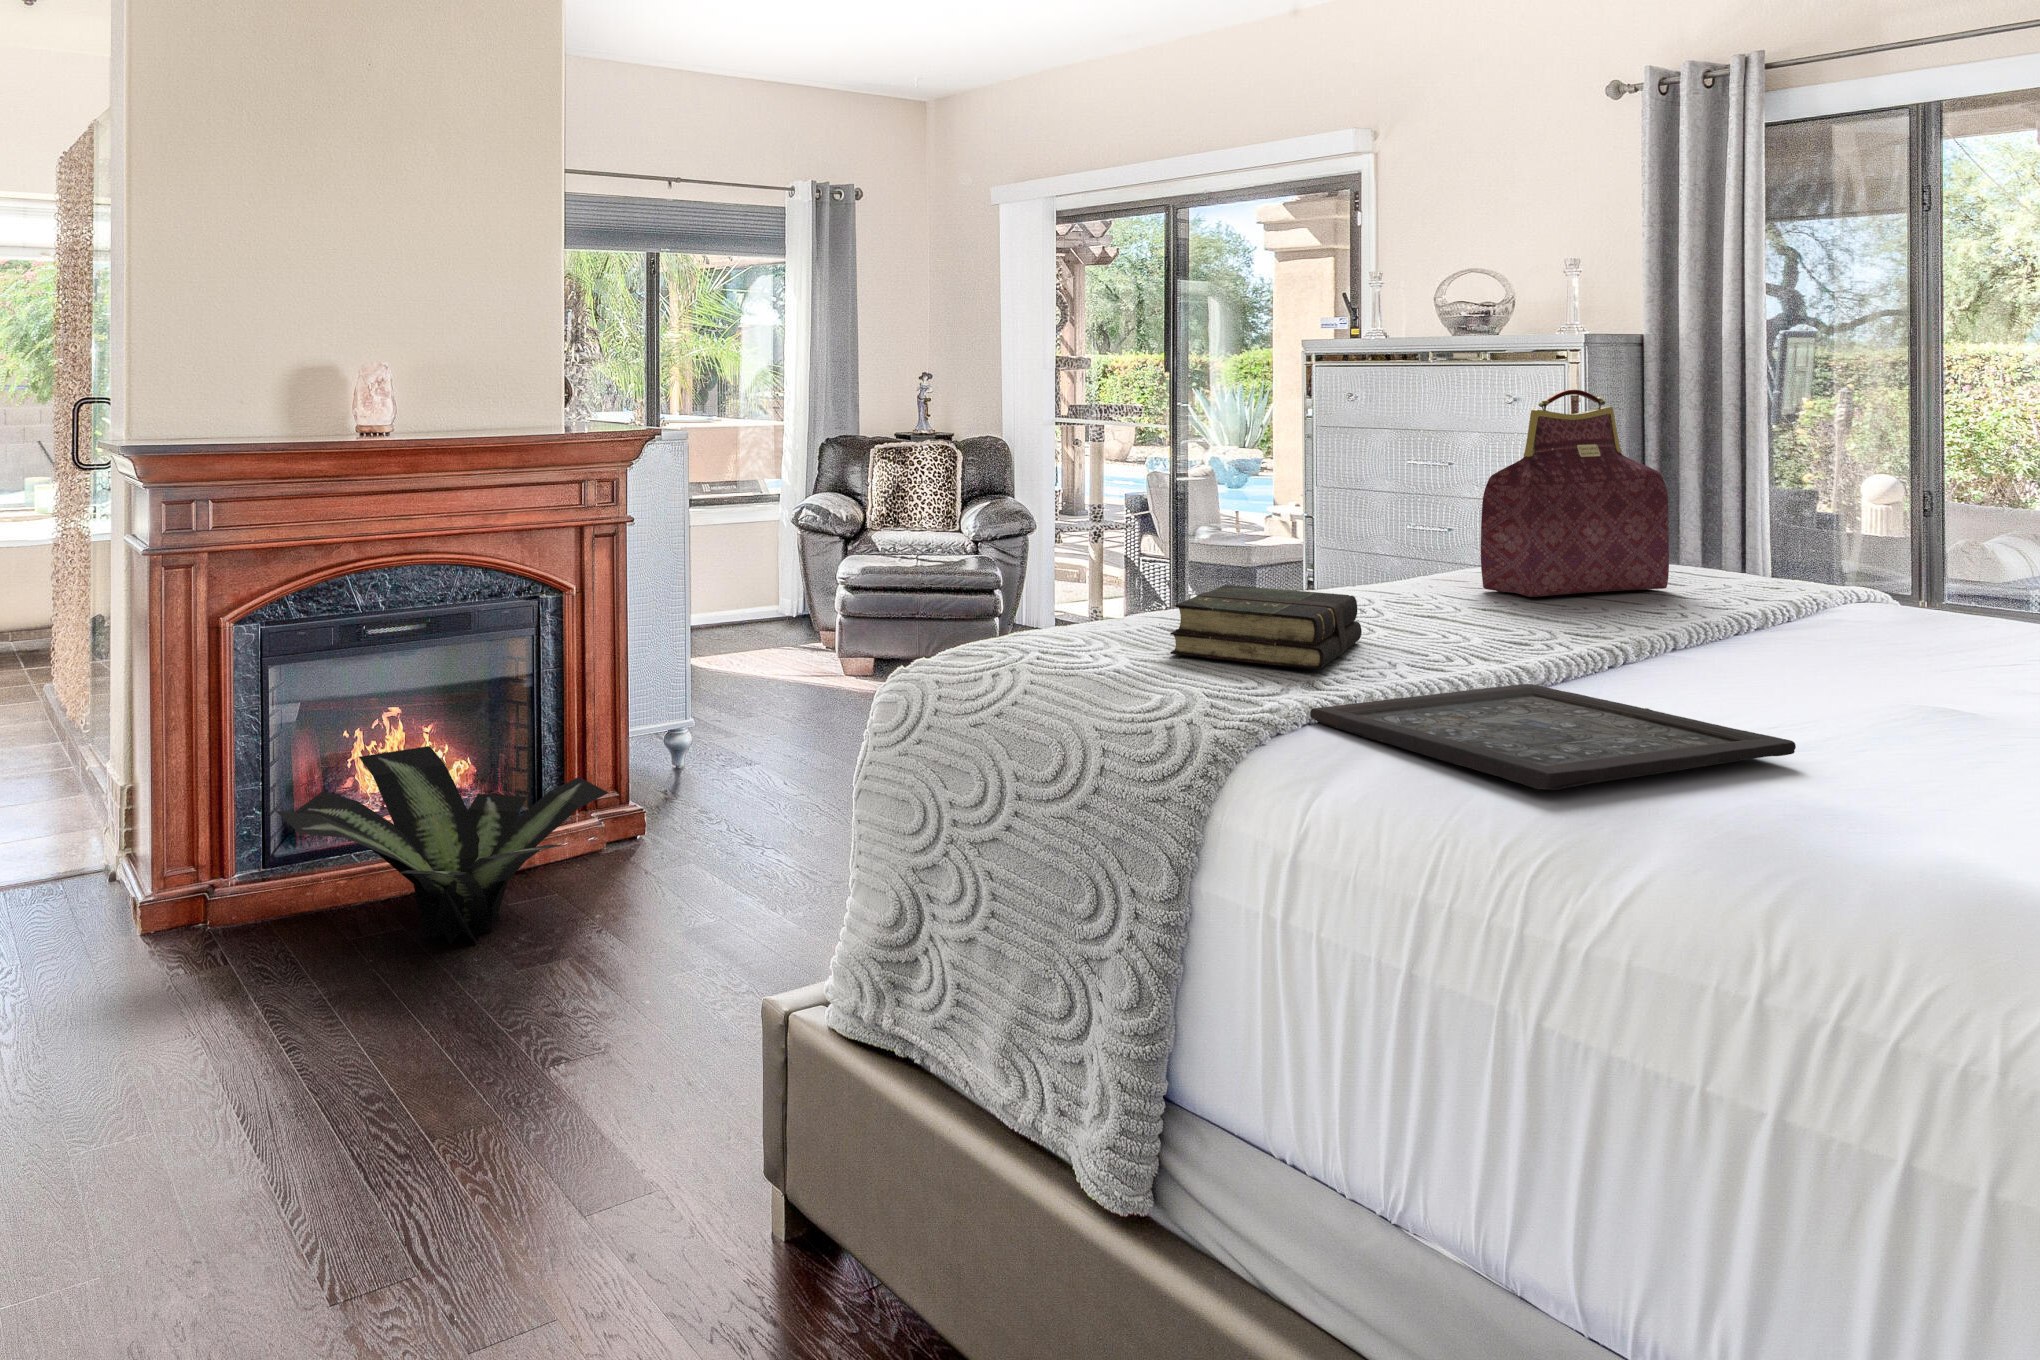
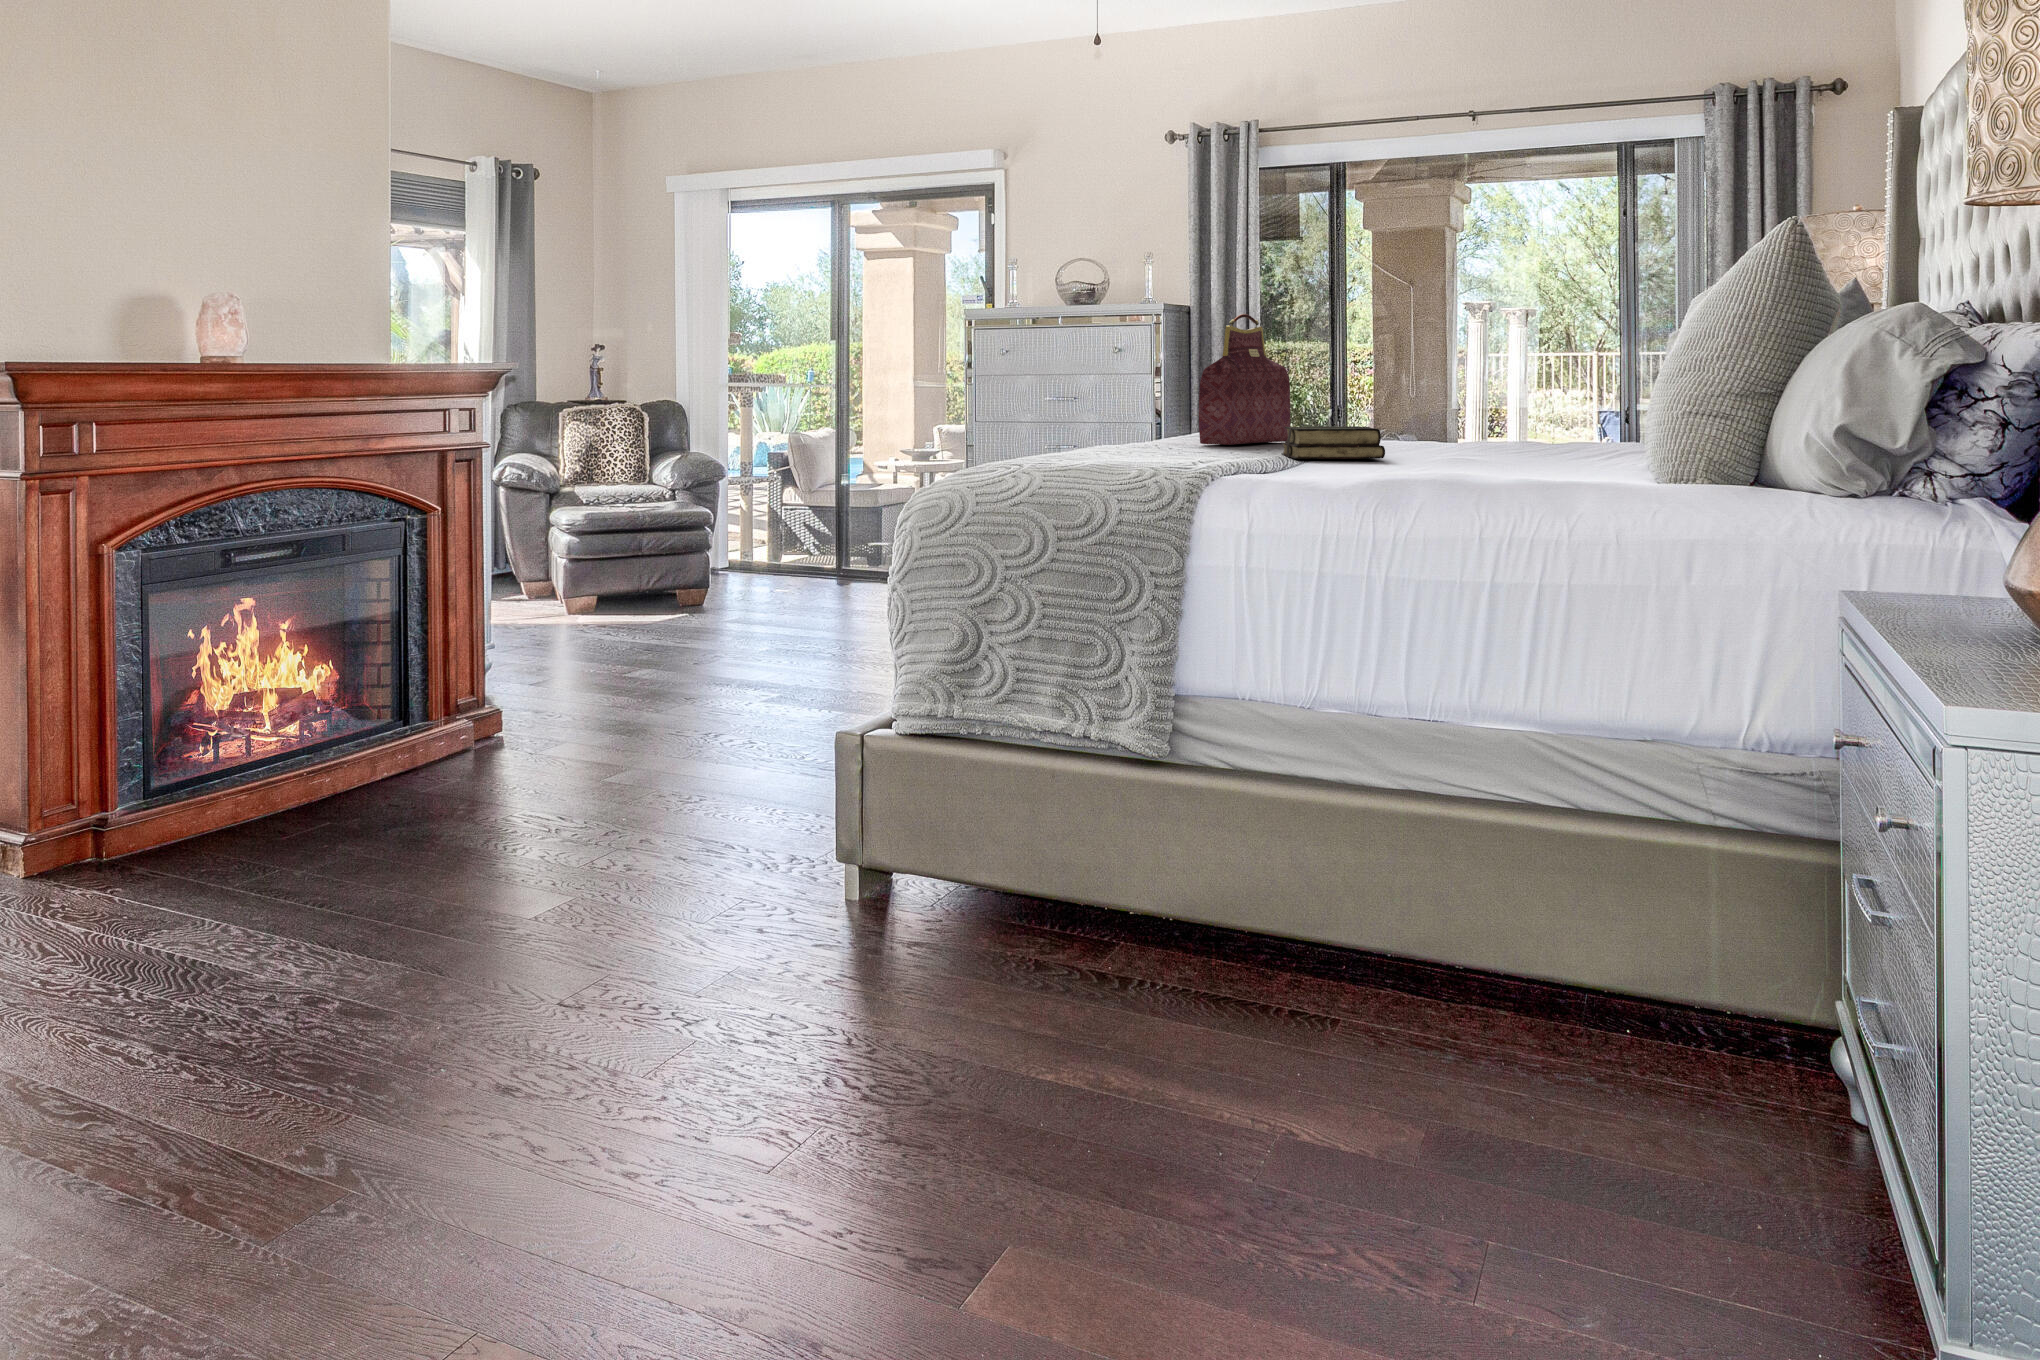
book: present [1170,585,1362,669] -> present [1282,426,1385,459]
tray: present [1310,684,1796,790] -> none [1215,461,1440,482]
potted plant: present [276,746,608,944] -> none [221,665,533,826]

